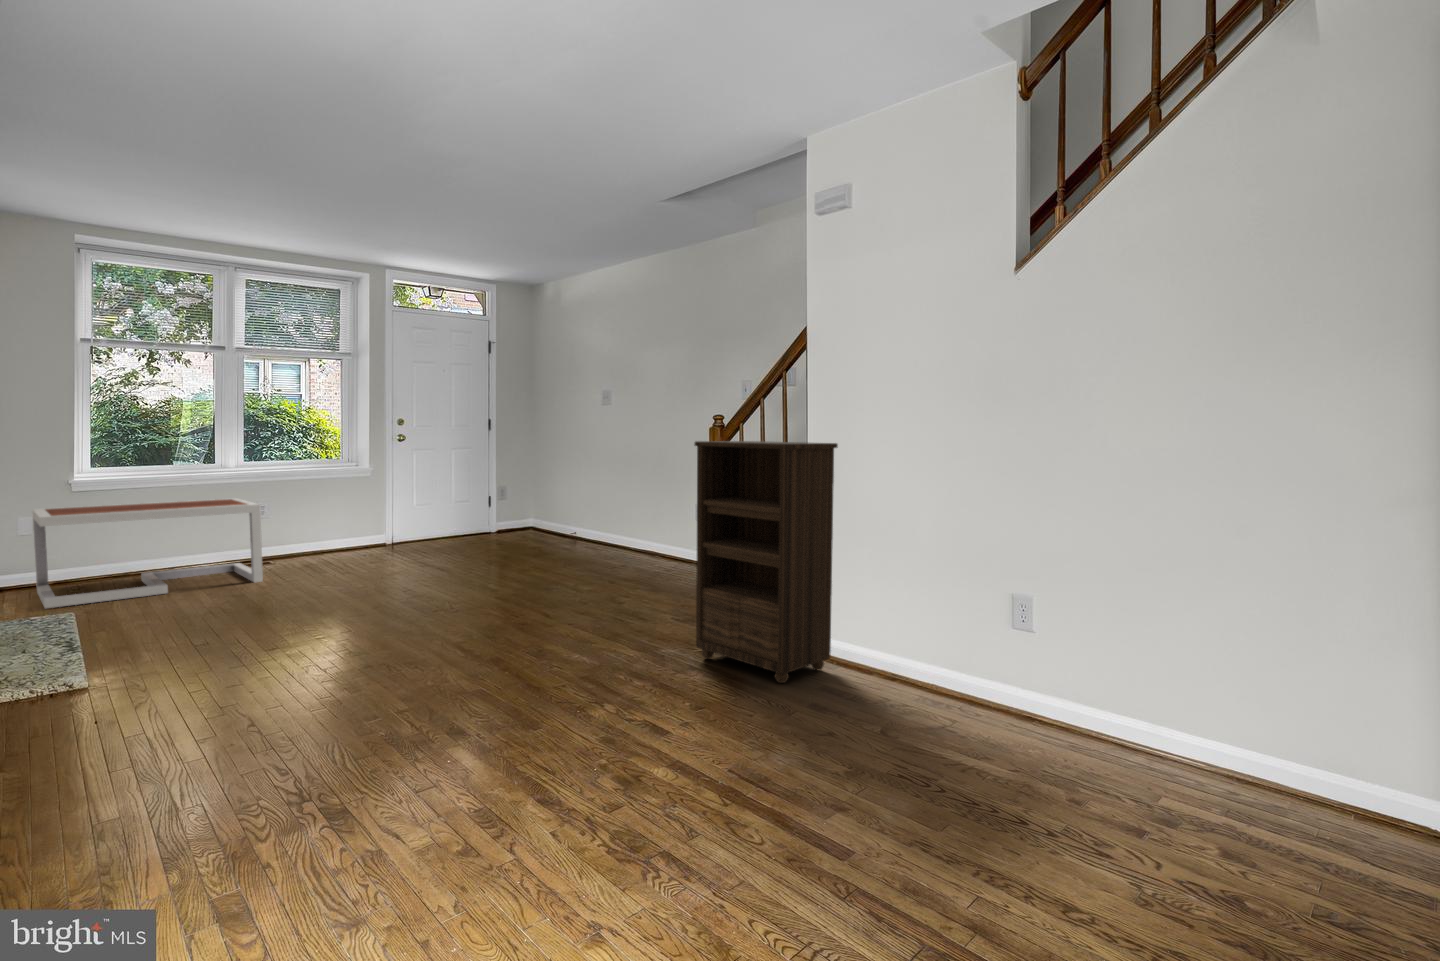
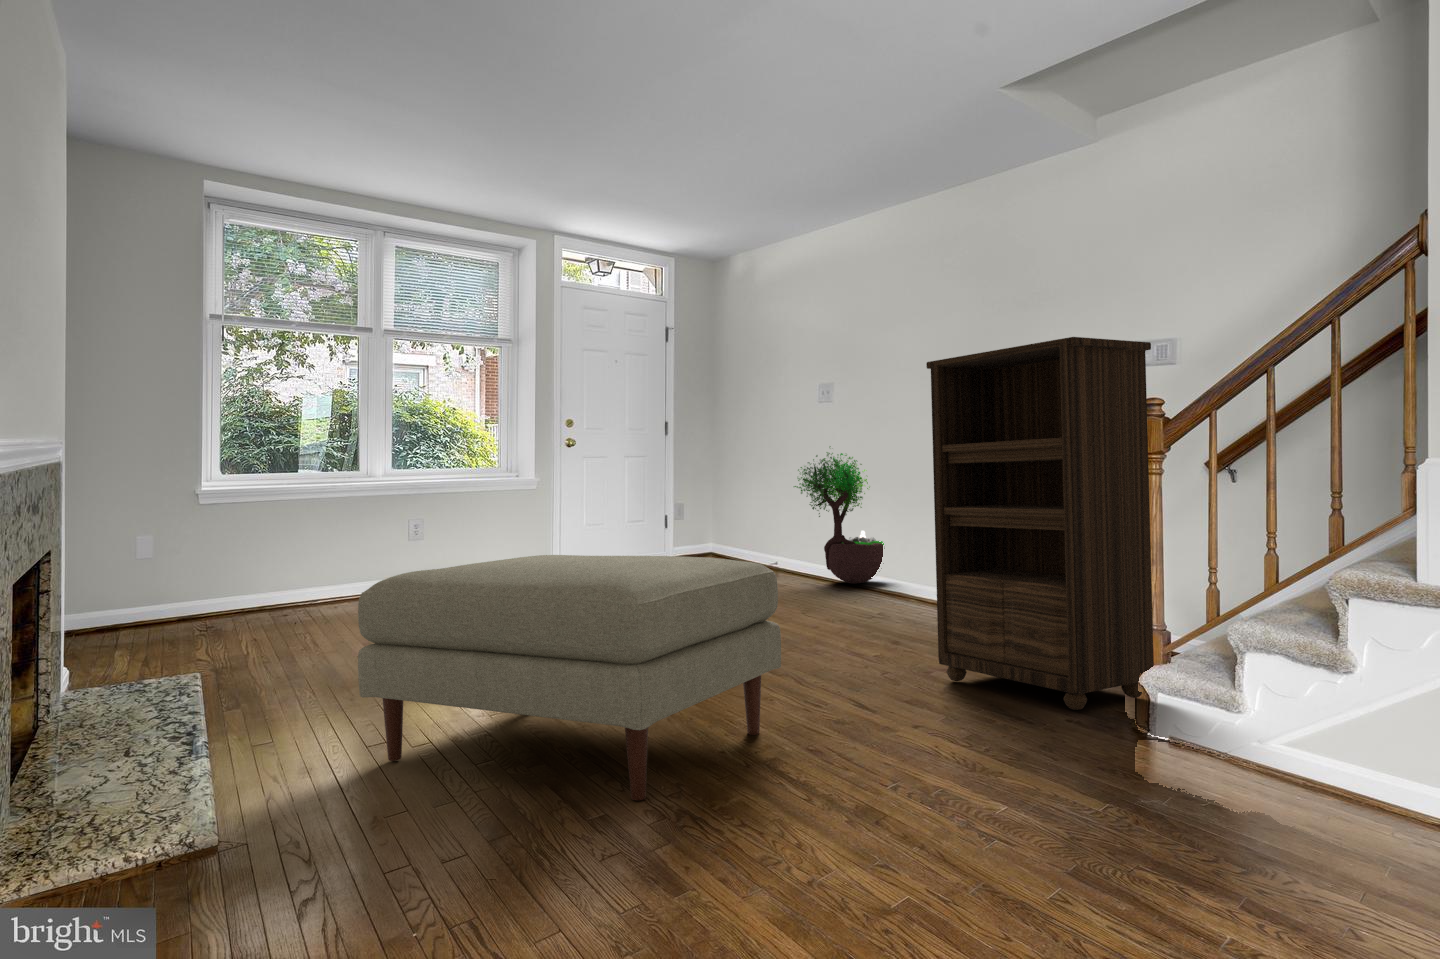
potted tree: none [594,458,662,560] -> present [794,446,885,584]
coffee table: present [32,498,263,608] -> none [162,508,396,625]
ottoman: none [270,585,590,780] -> present [358,555,781,800]

